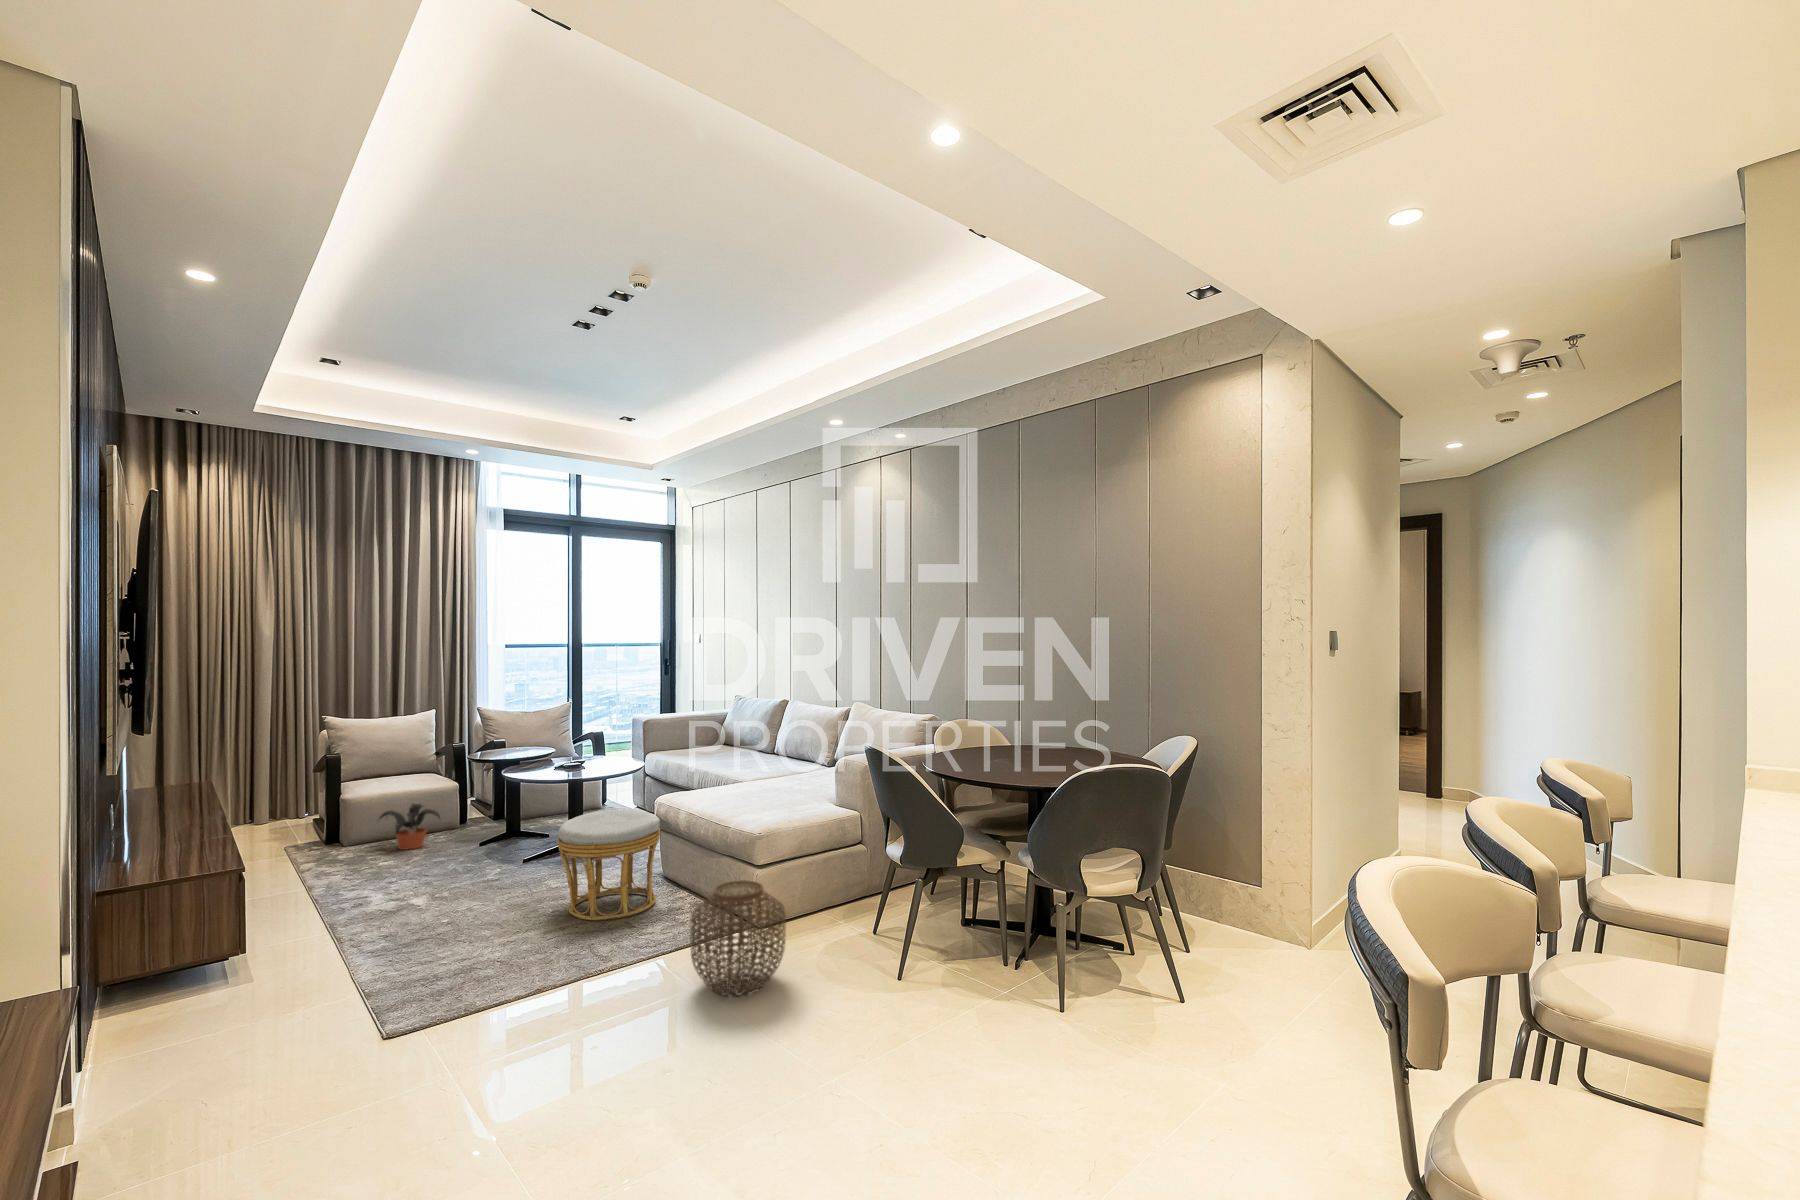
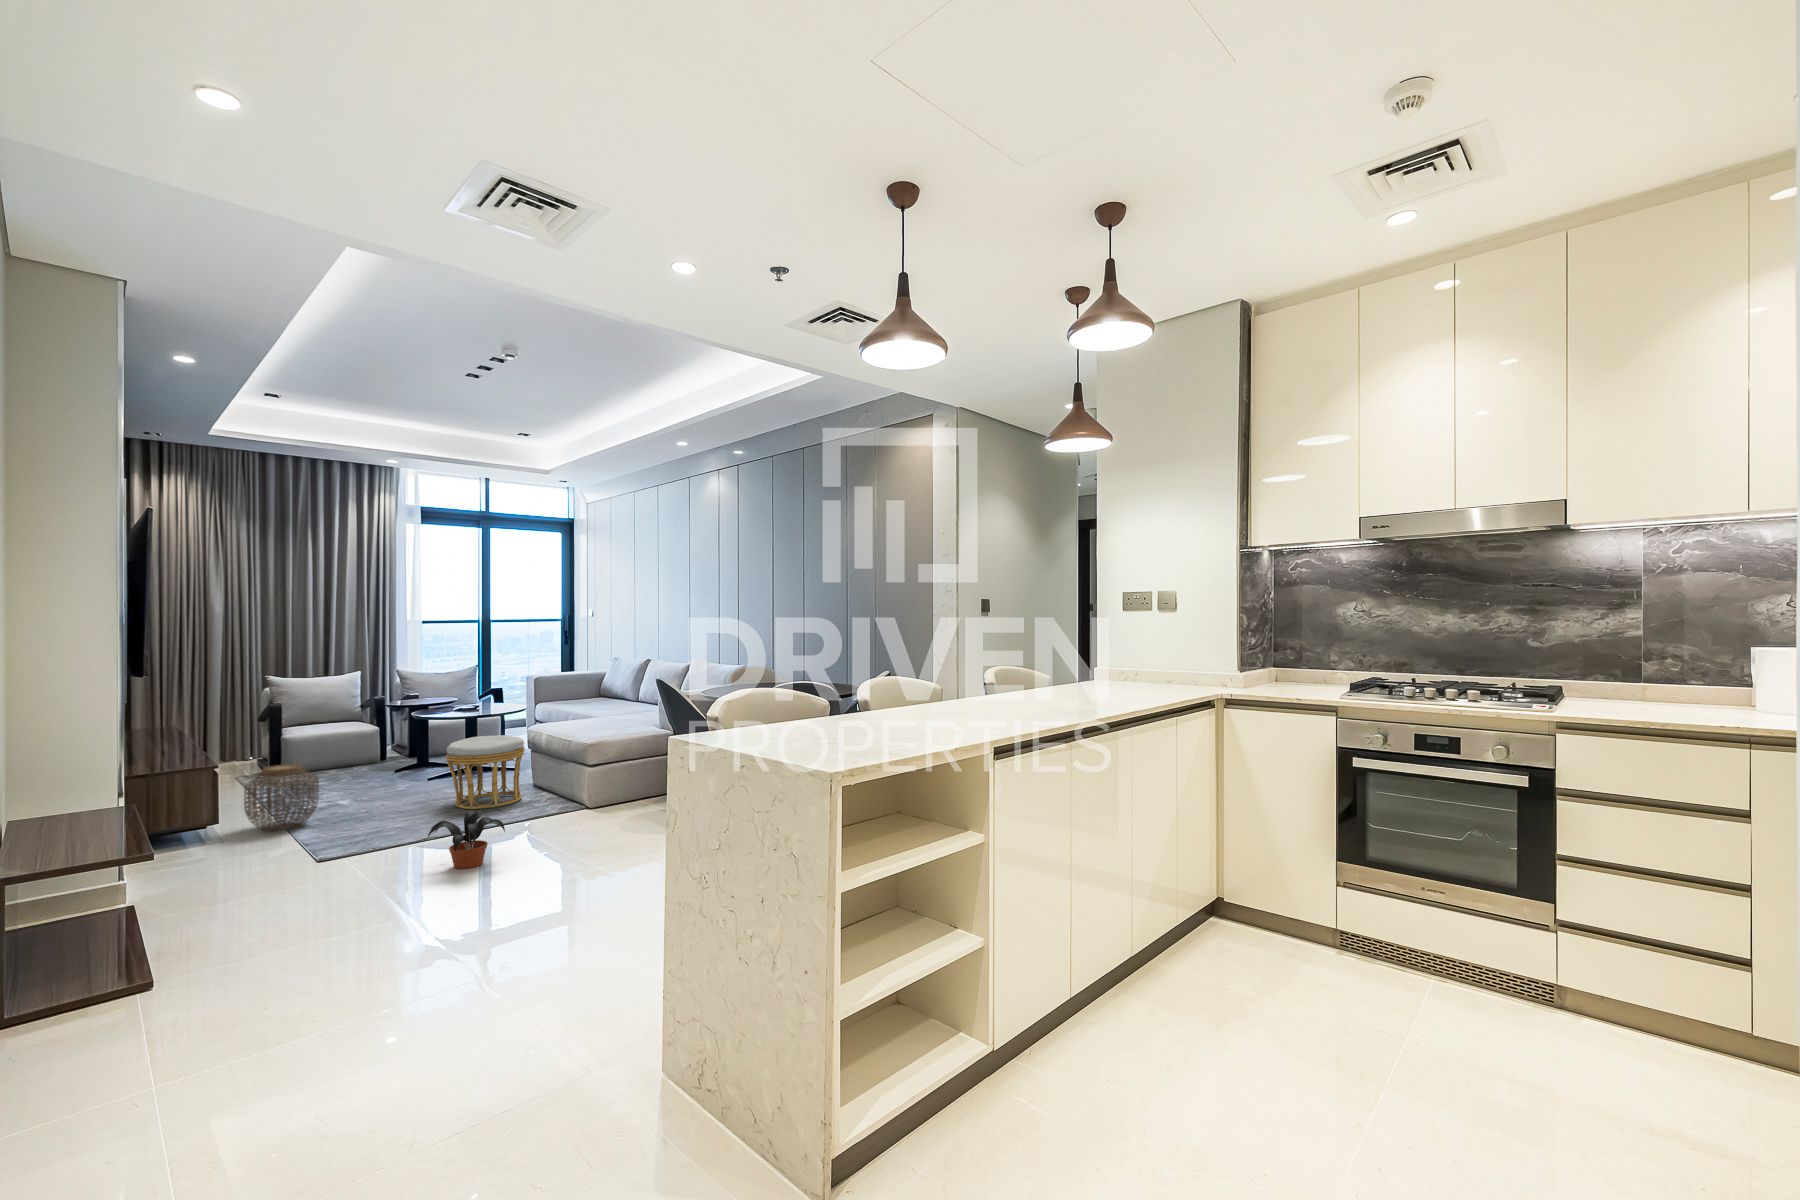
potted plant: present [379,804,440,850] -> present [428,810,505,869]
woven basket: present [690,880,786,996] -> present [244,764,319,832]

